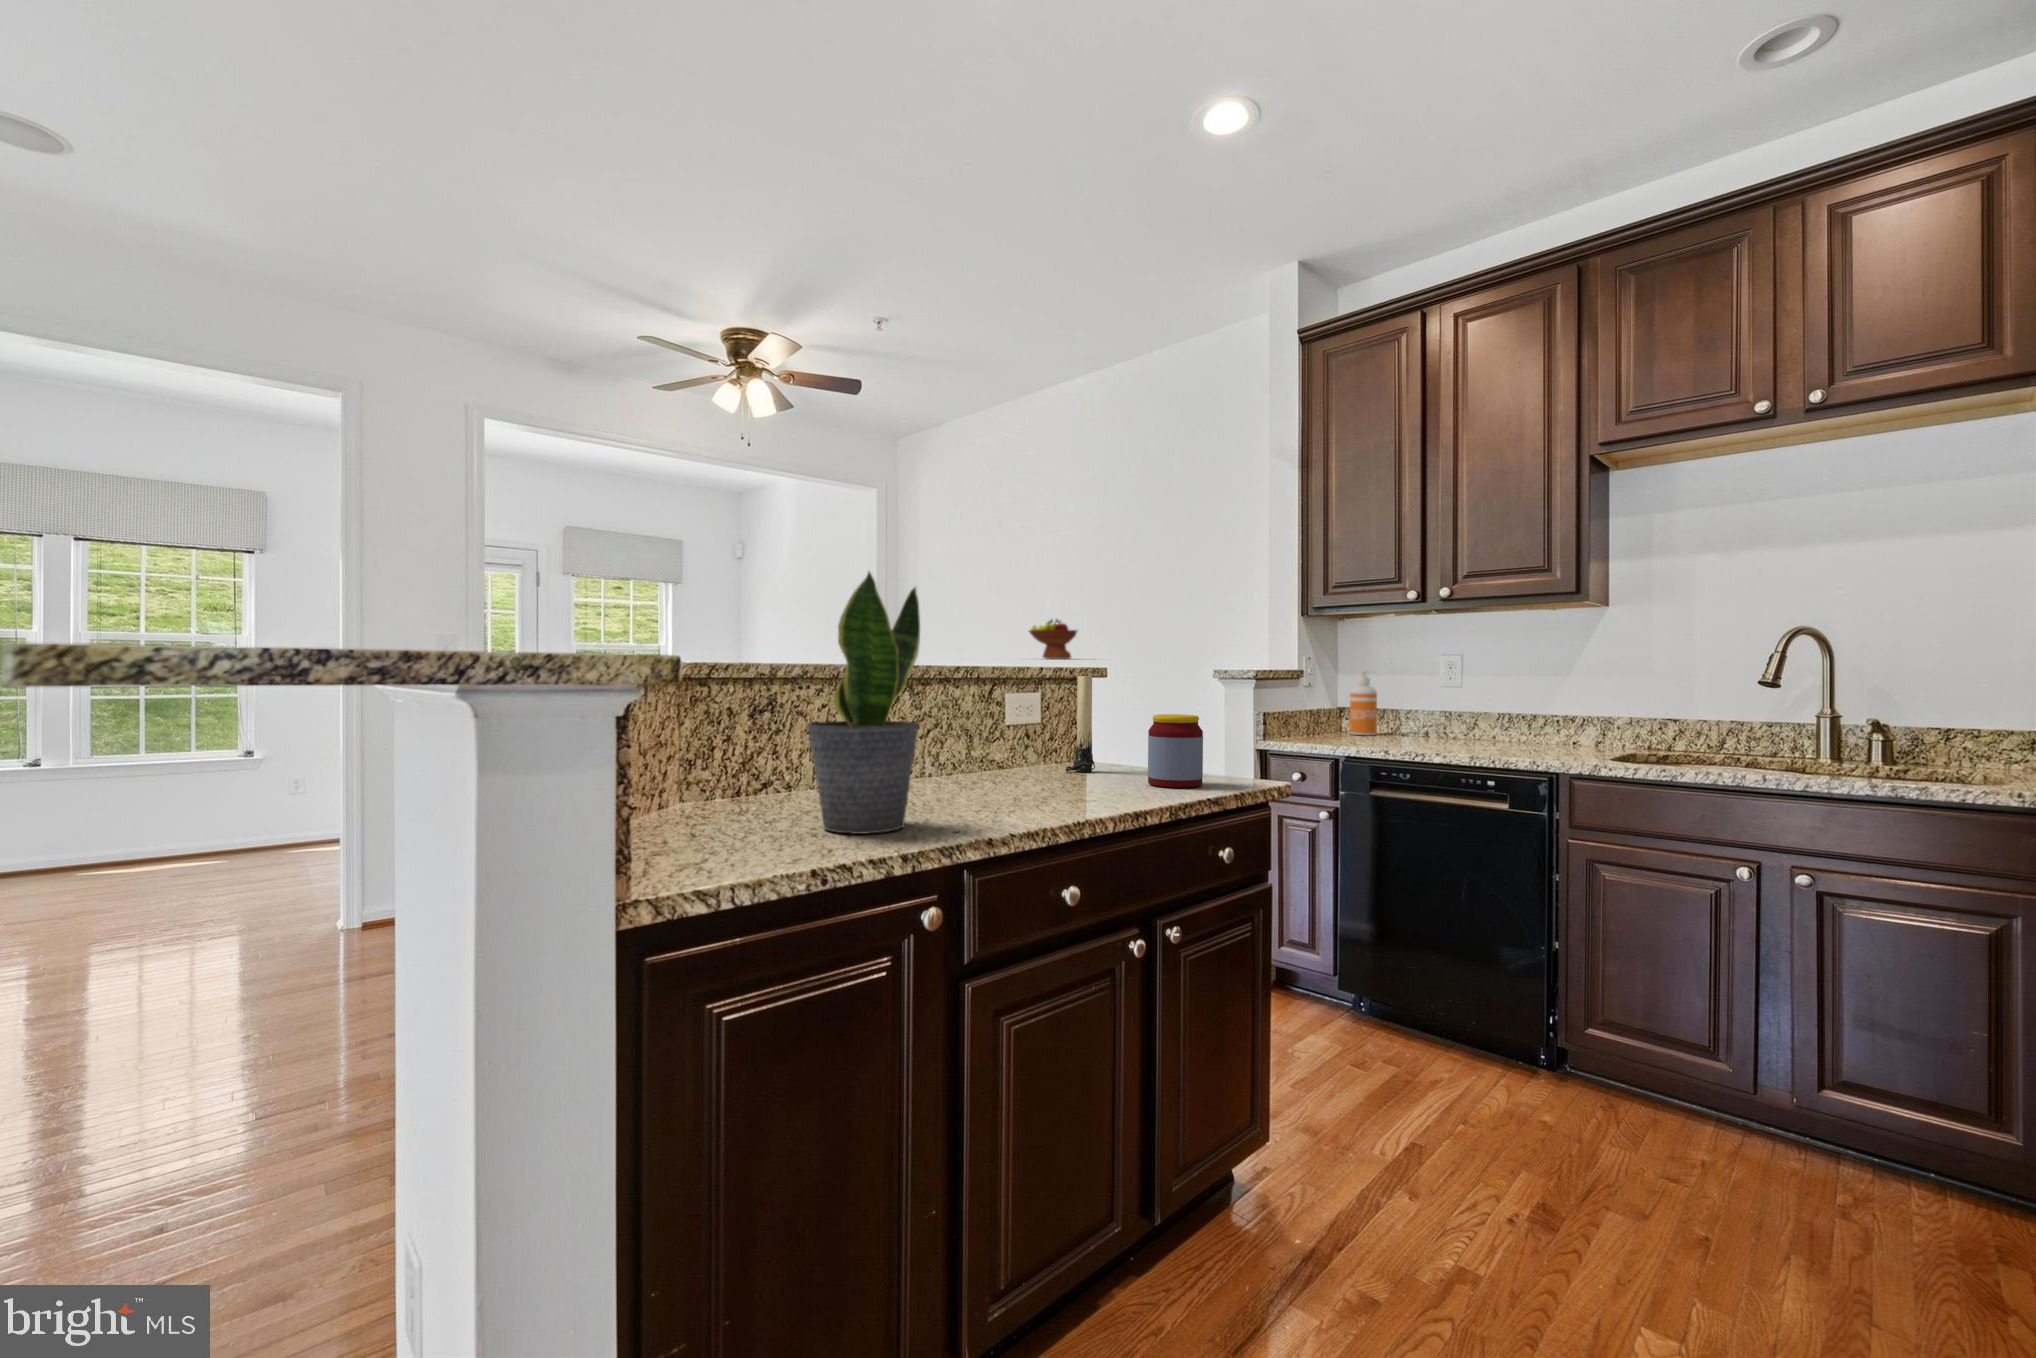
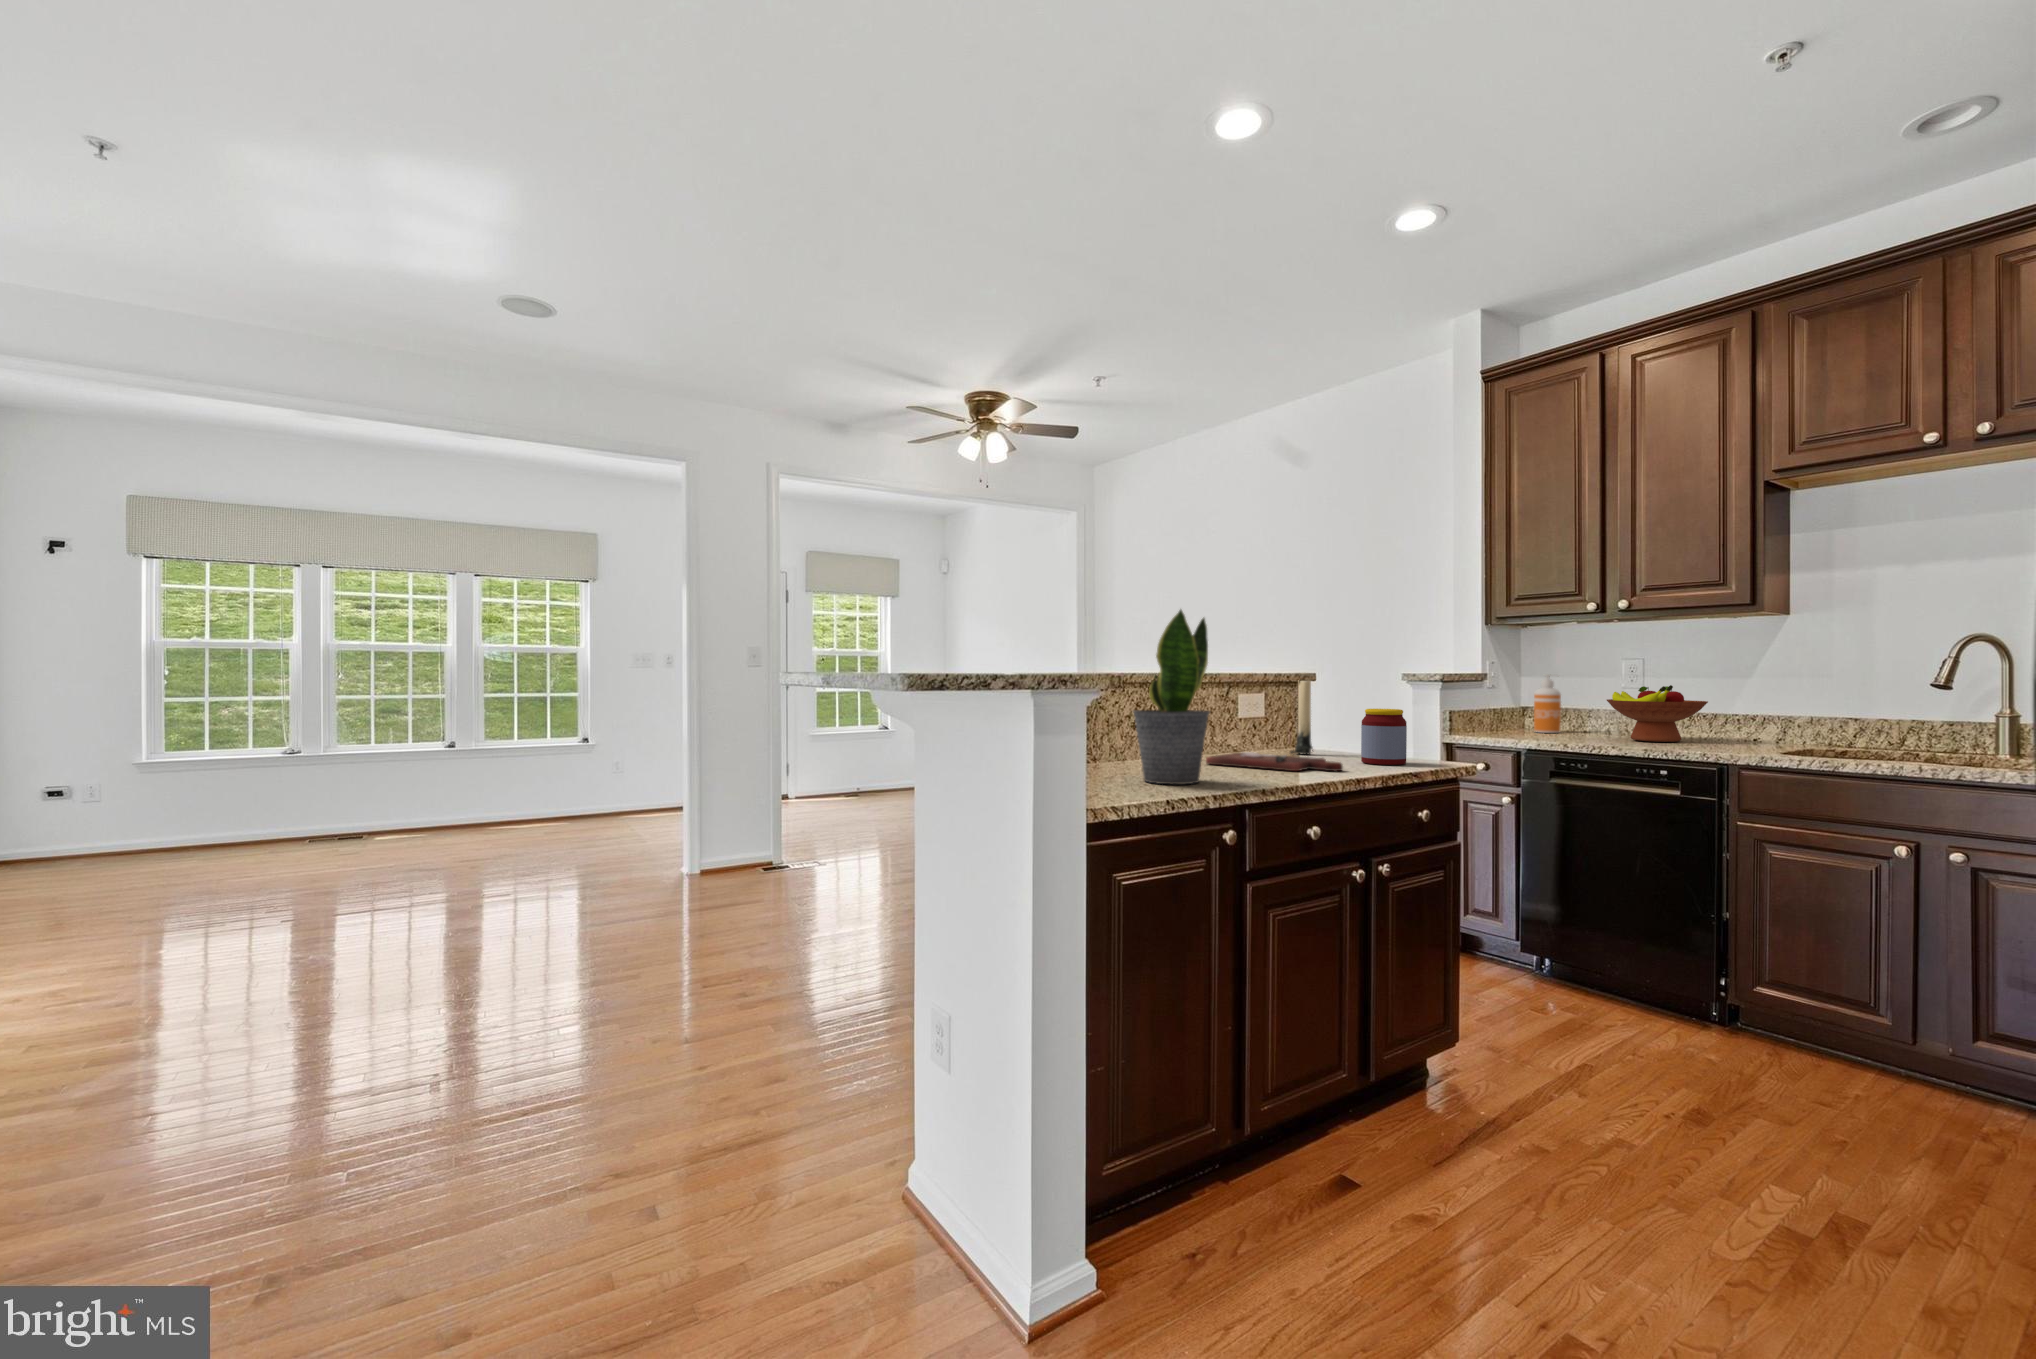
fruit bowl: present [1029,620,1077,659] -> present [1607,685,1708,742]
cutting board: none [945,773,1118,802] -> present [1206,752,1343,771]

